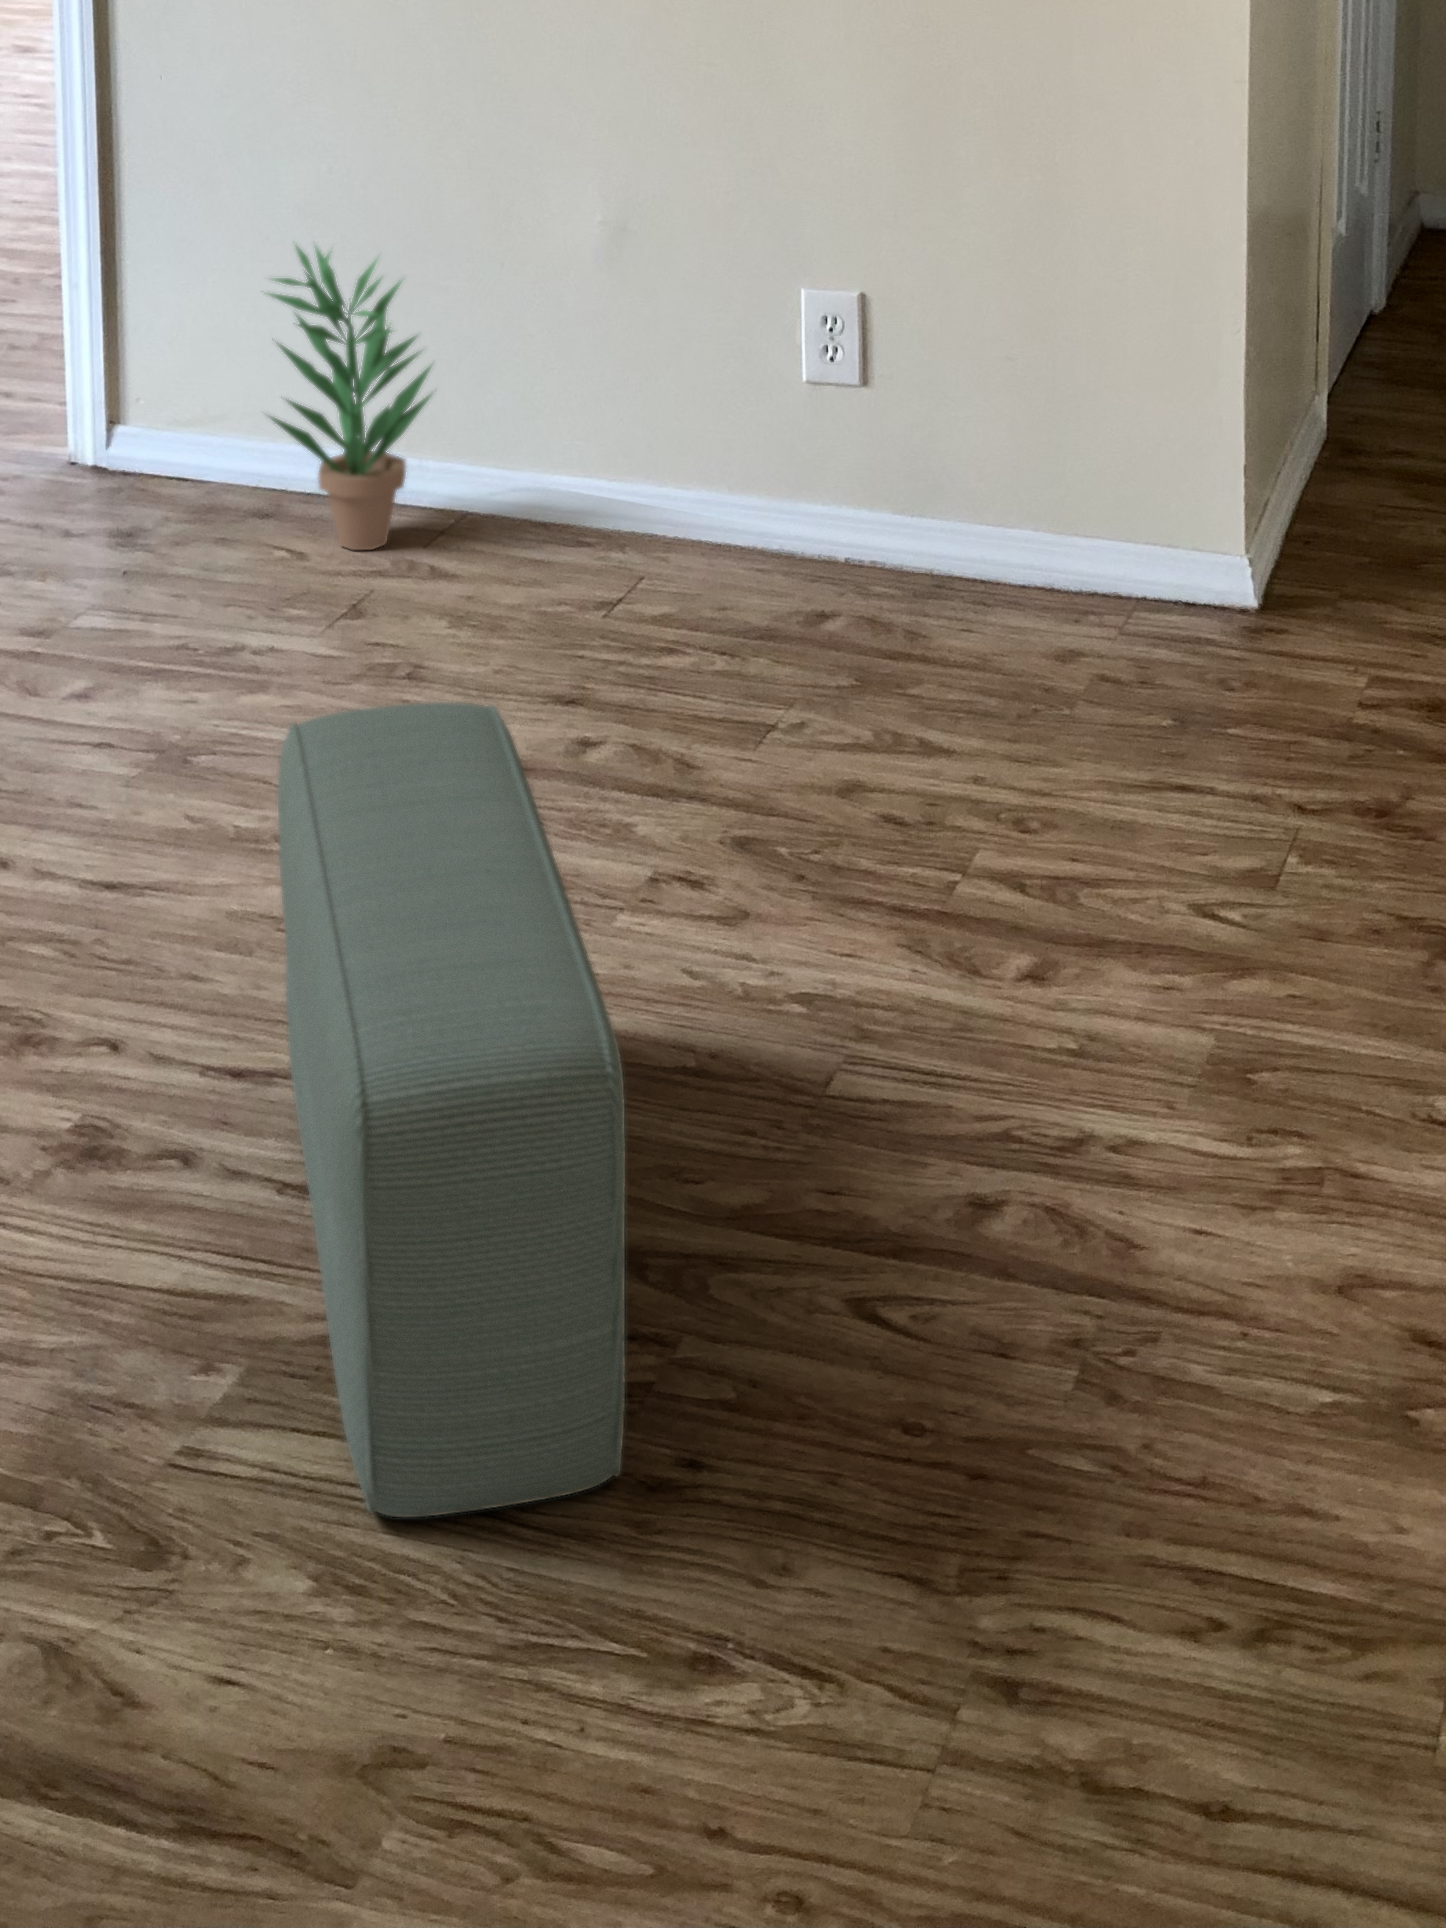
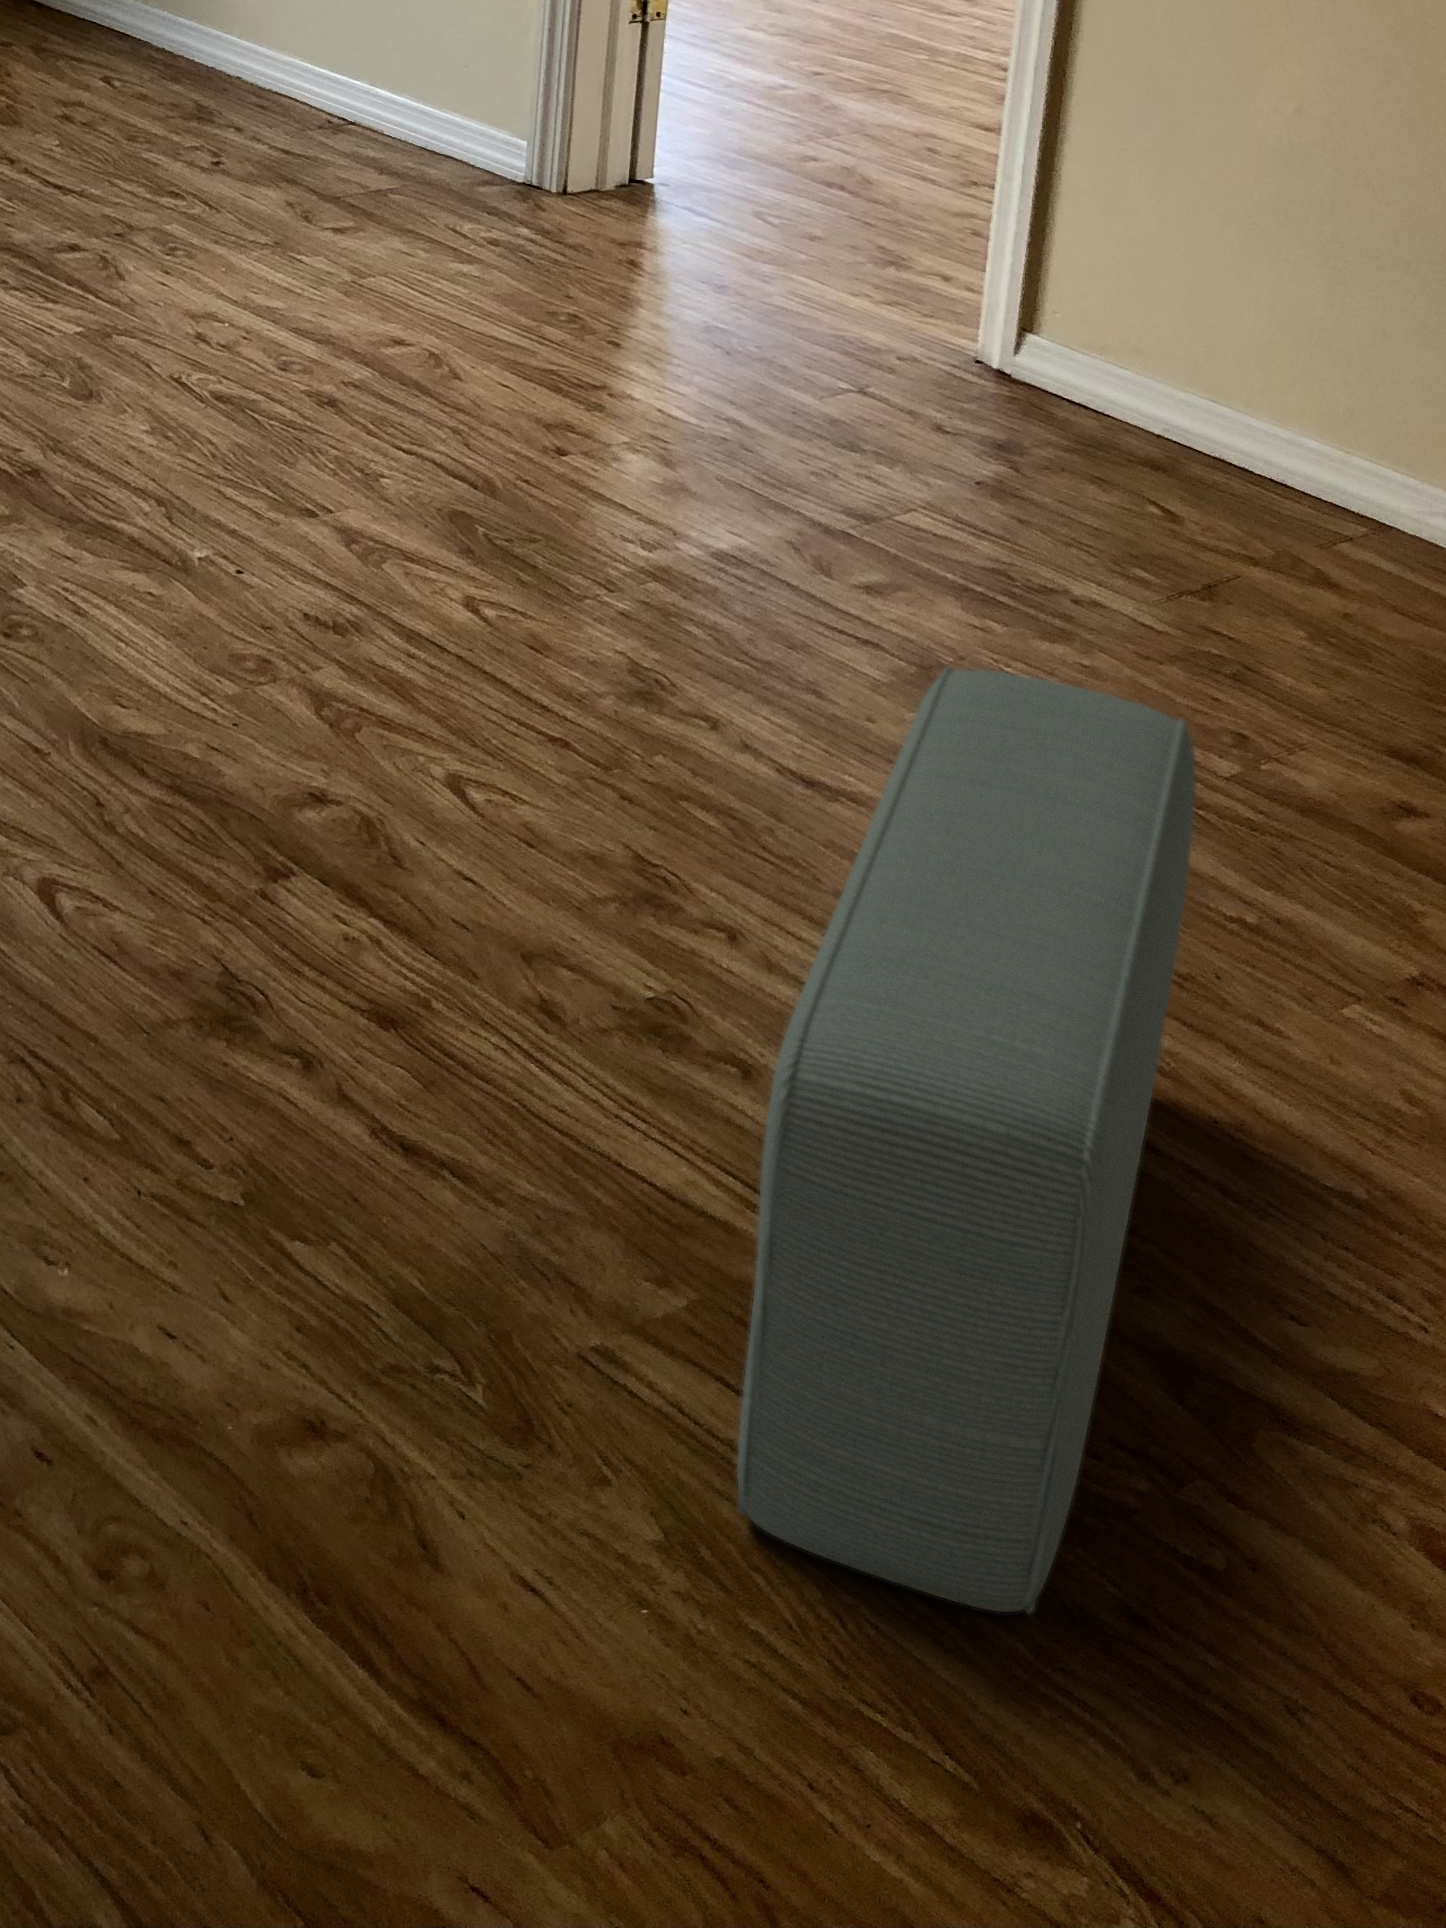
potted plant: present [270,246,431,550] -> none [1155,175,1381,538]

